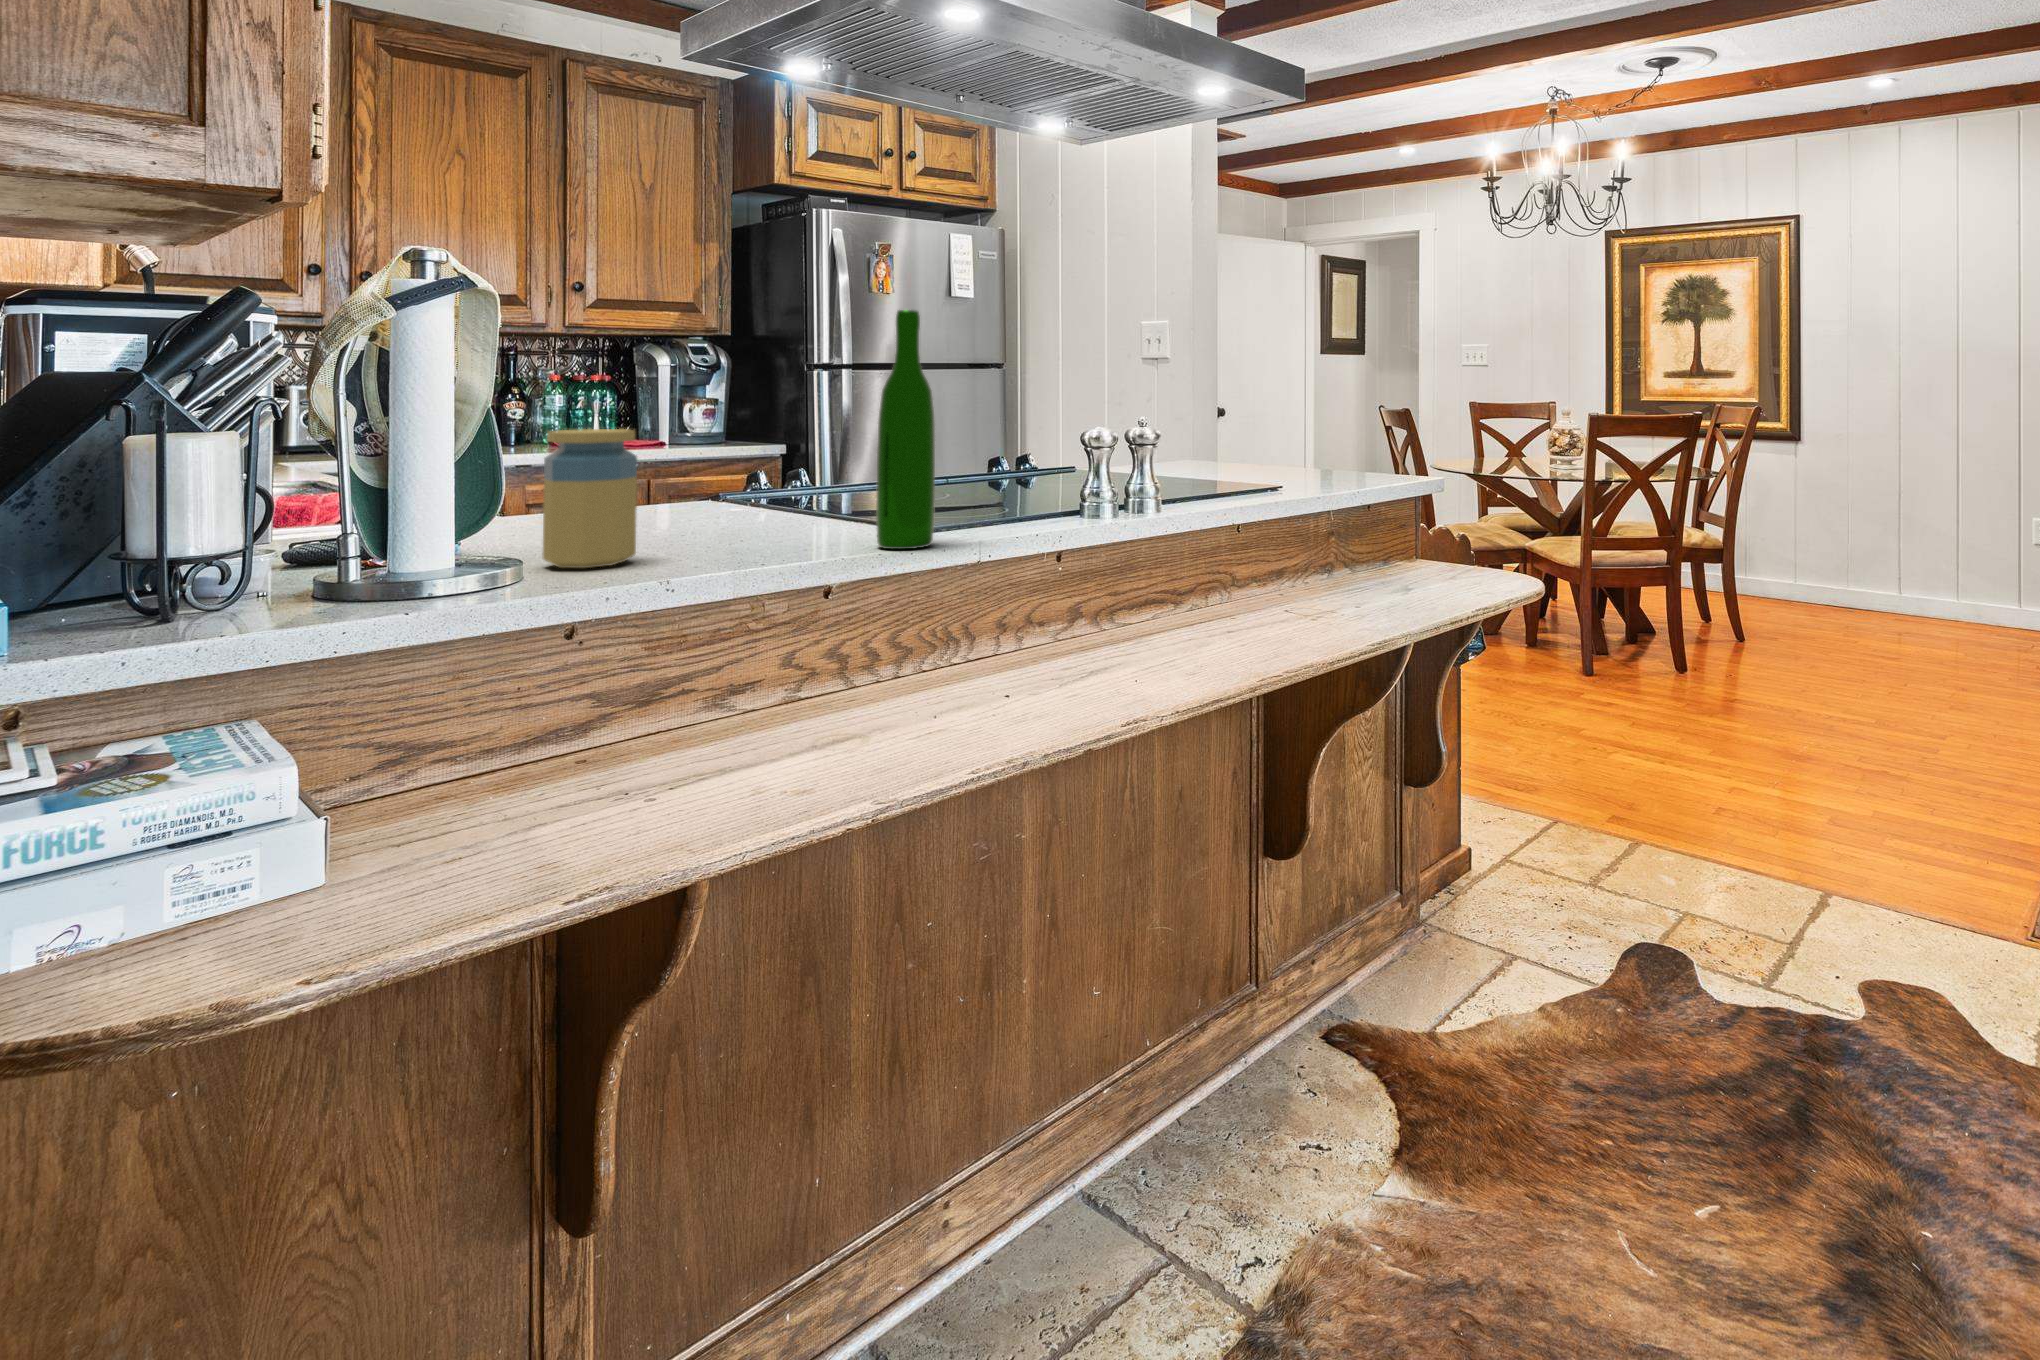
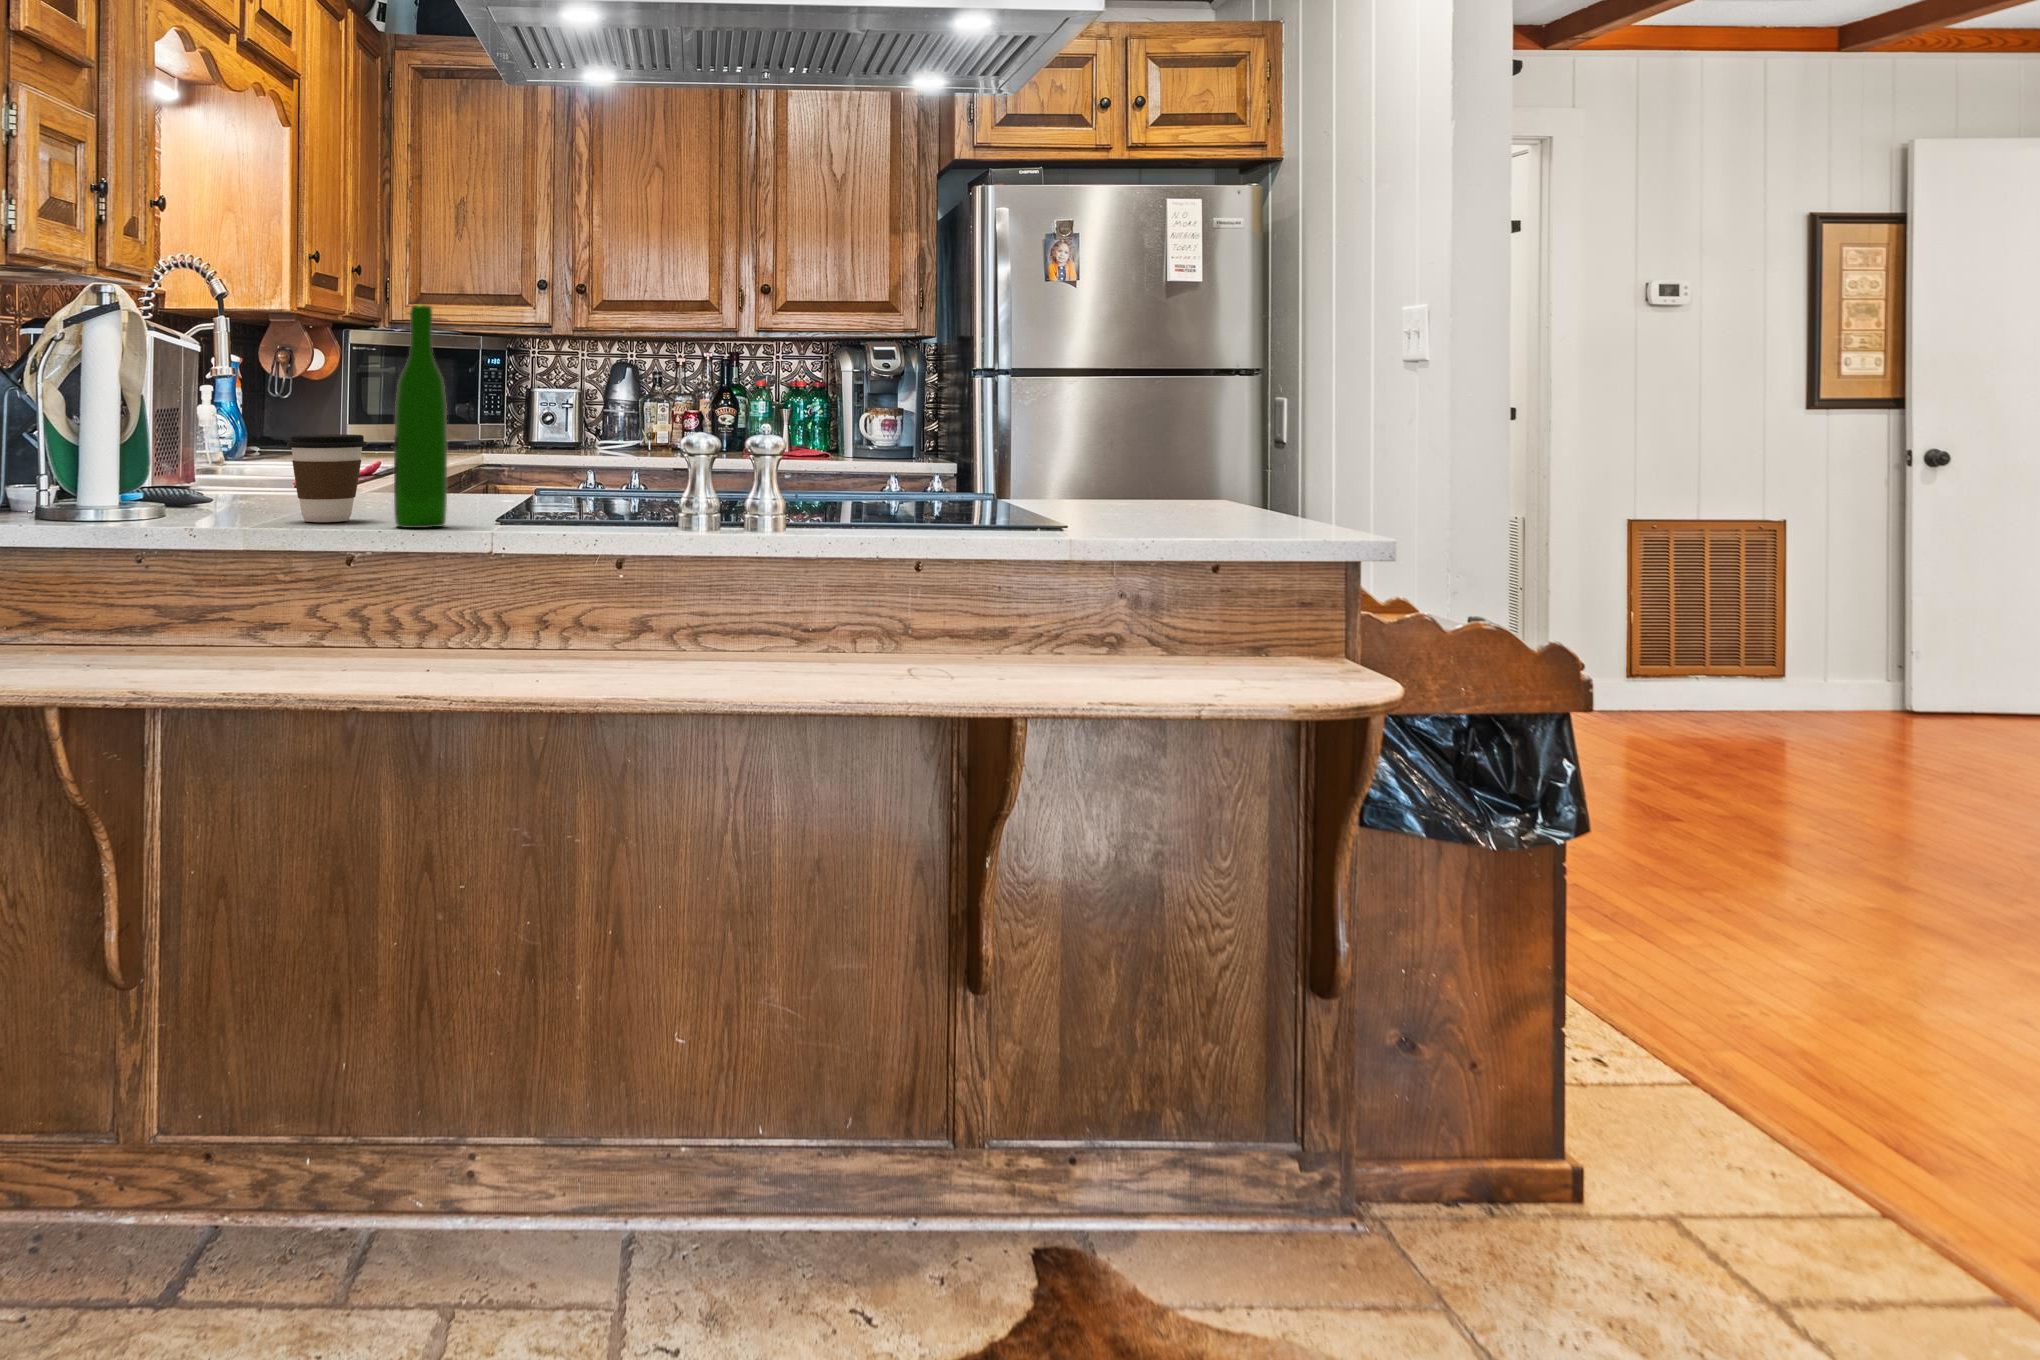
jar: present [543,429,637,568] -> none [191,412,258,518]
coffee cup: none [712,451,809,556] -> present [287,434,367,522]

